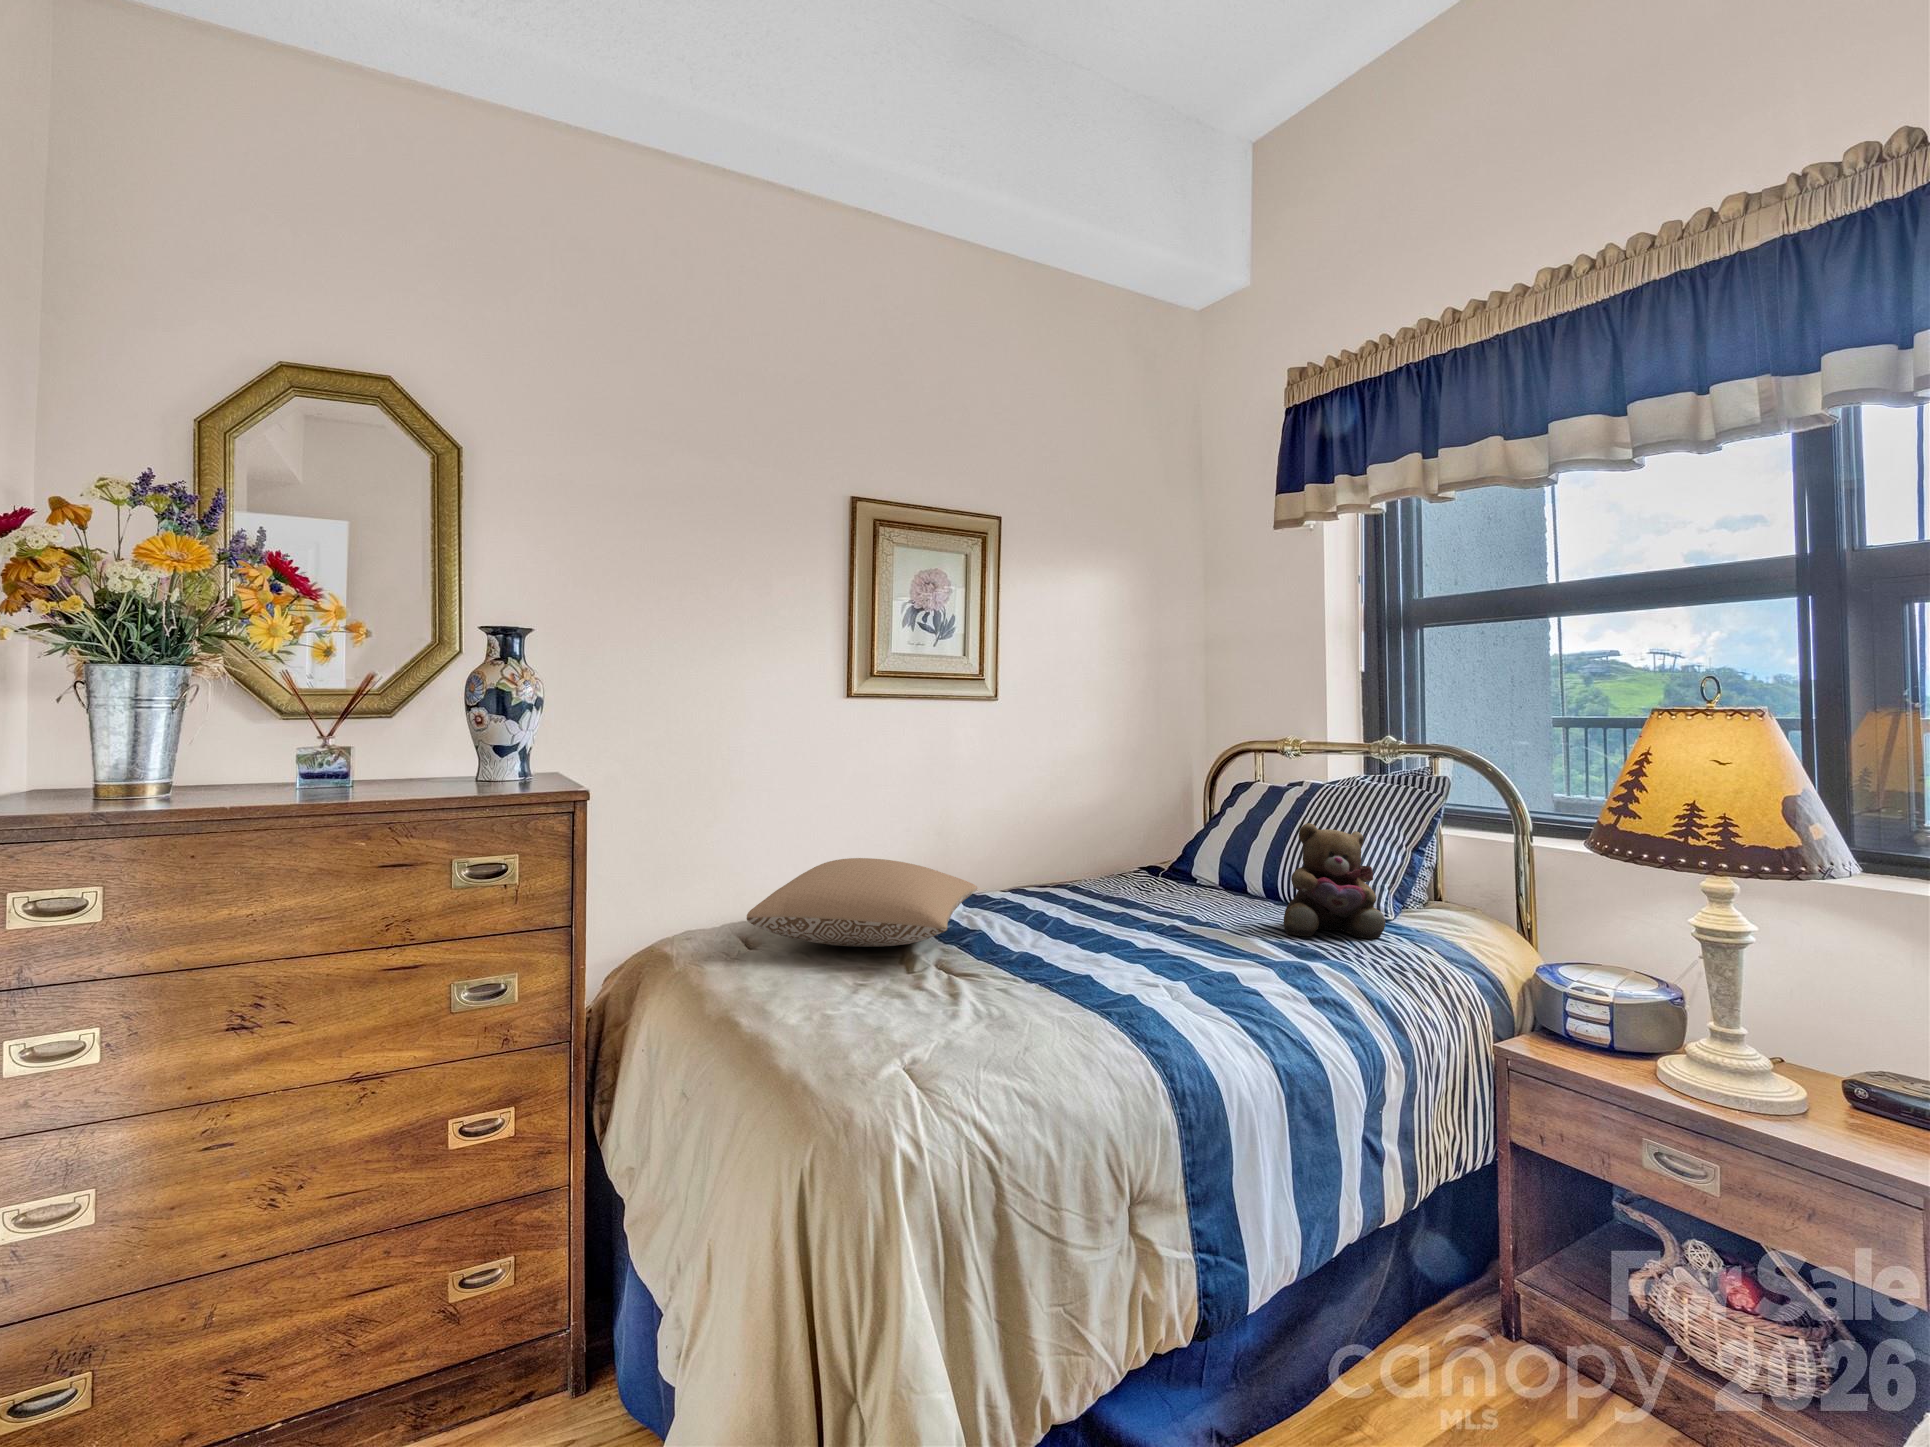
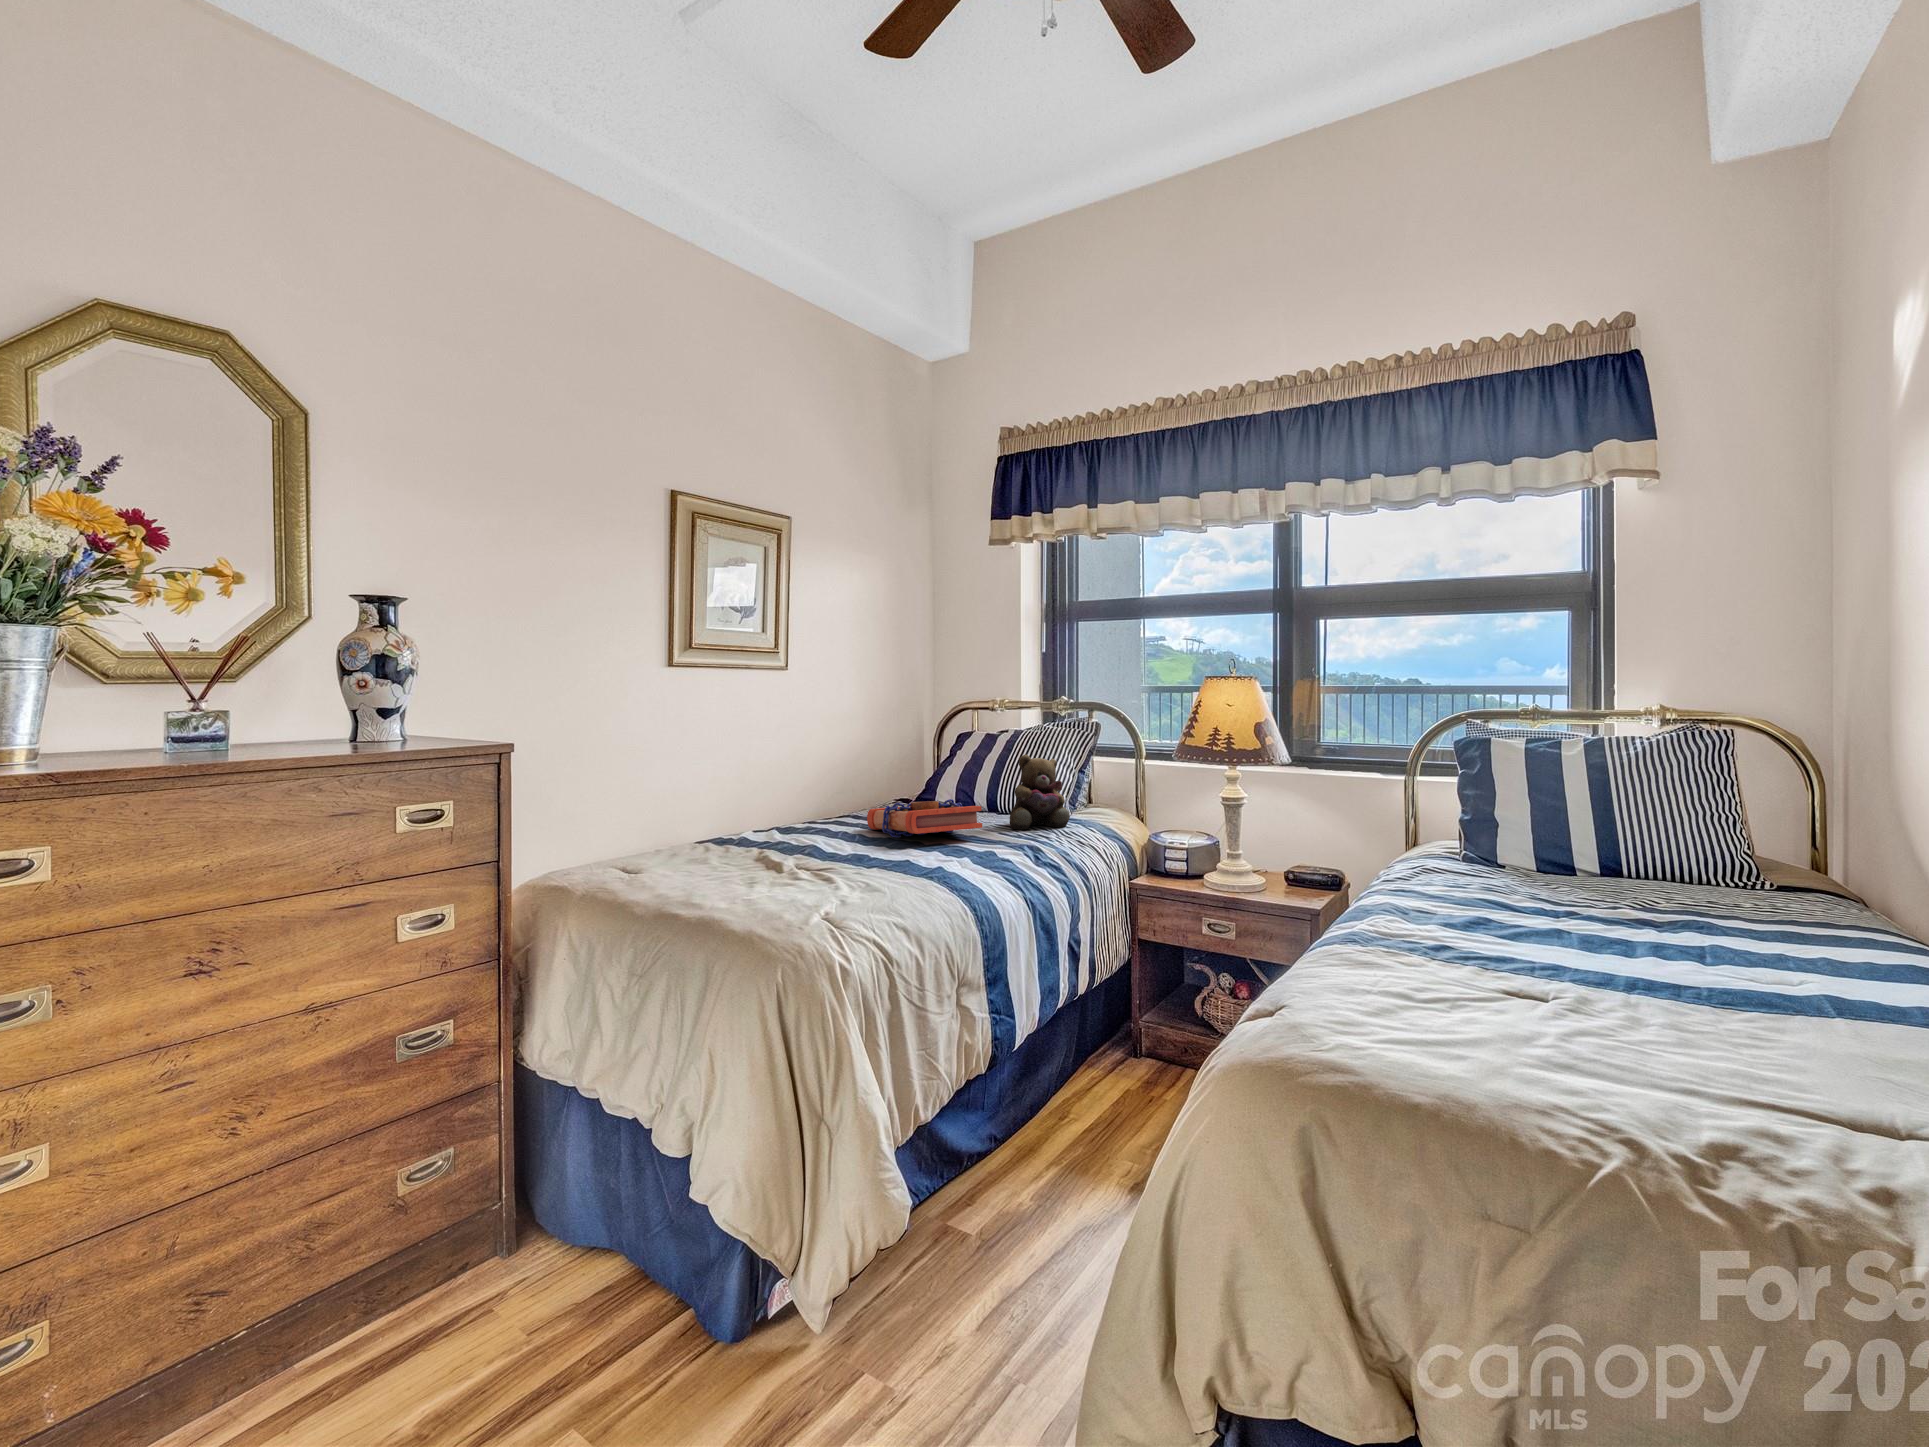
pillow: present [747,858,977,947] -> none [637,797,807,863]
book: none [1076,881,1228,931] -> present [867,799,982,838]

